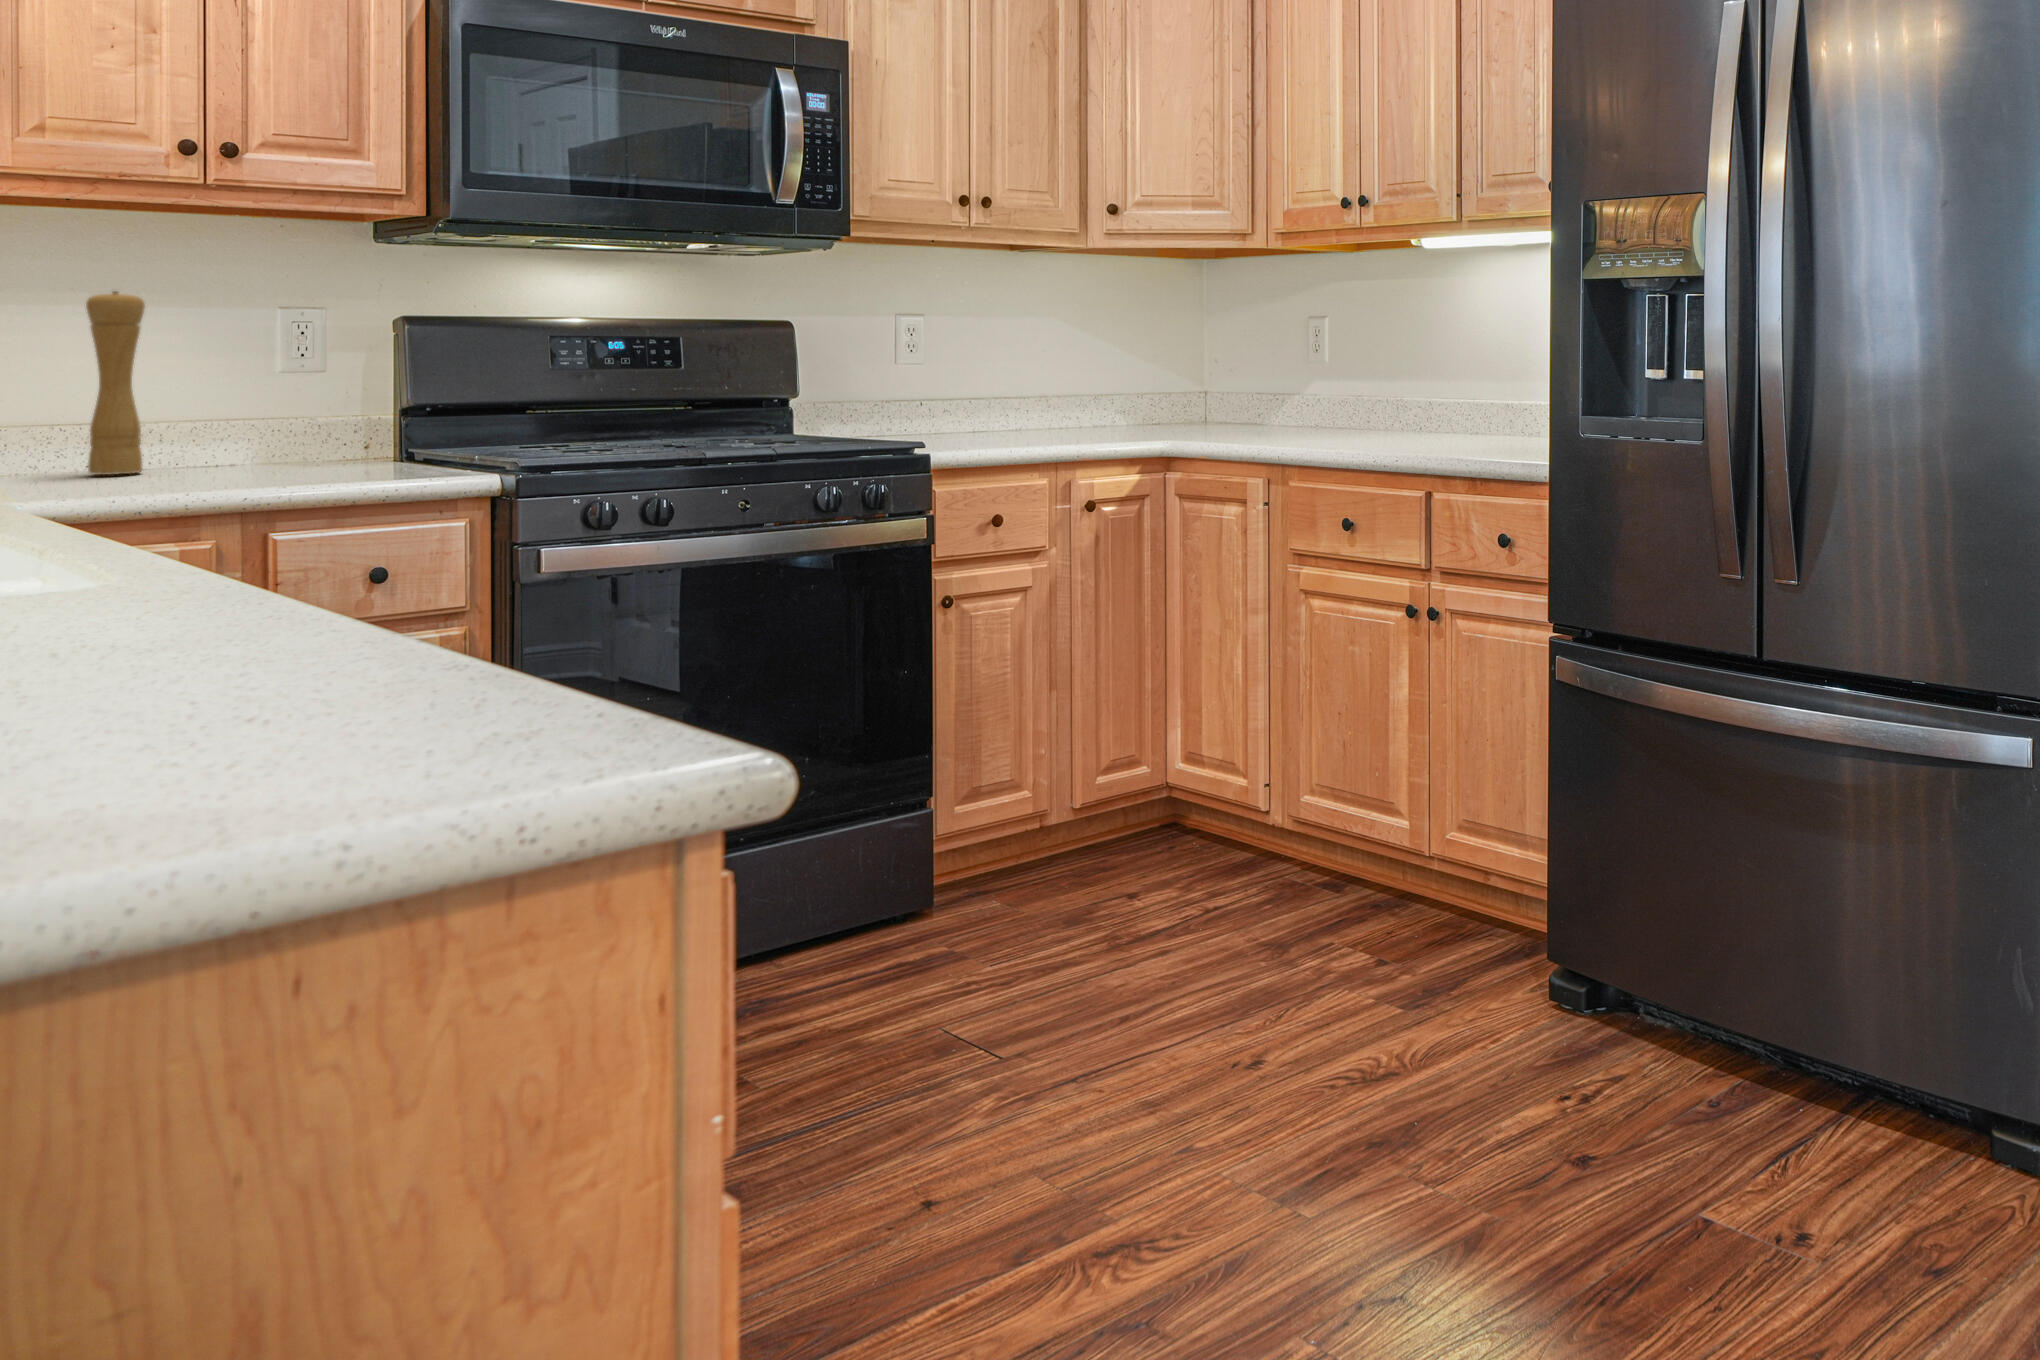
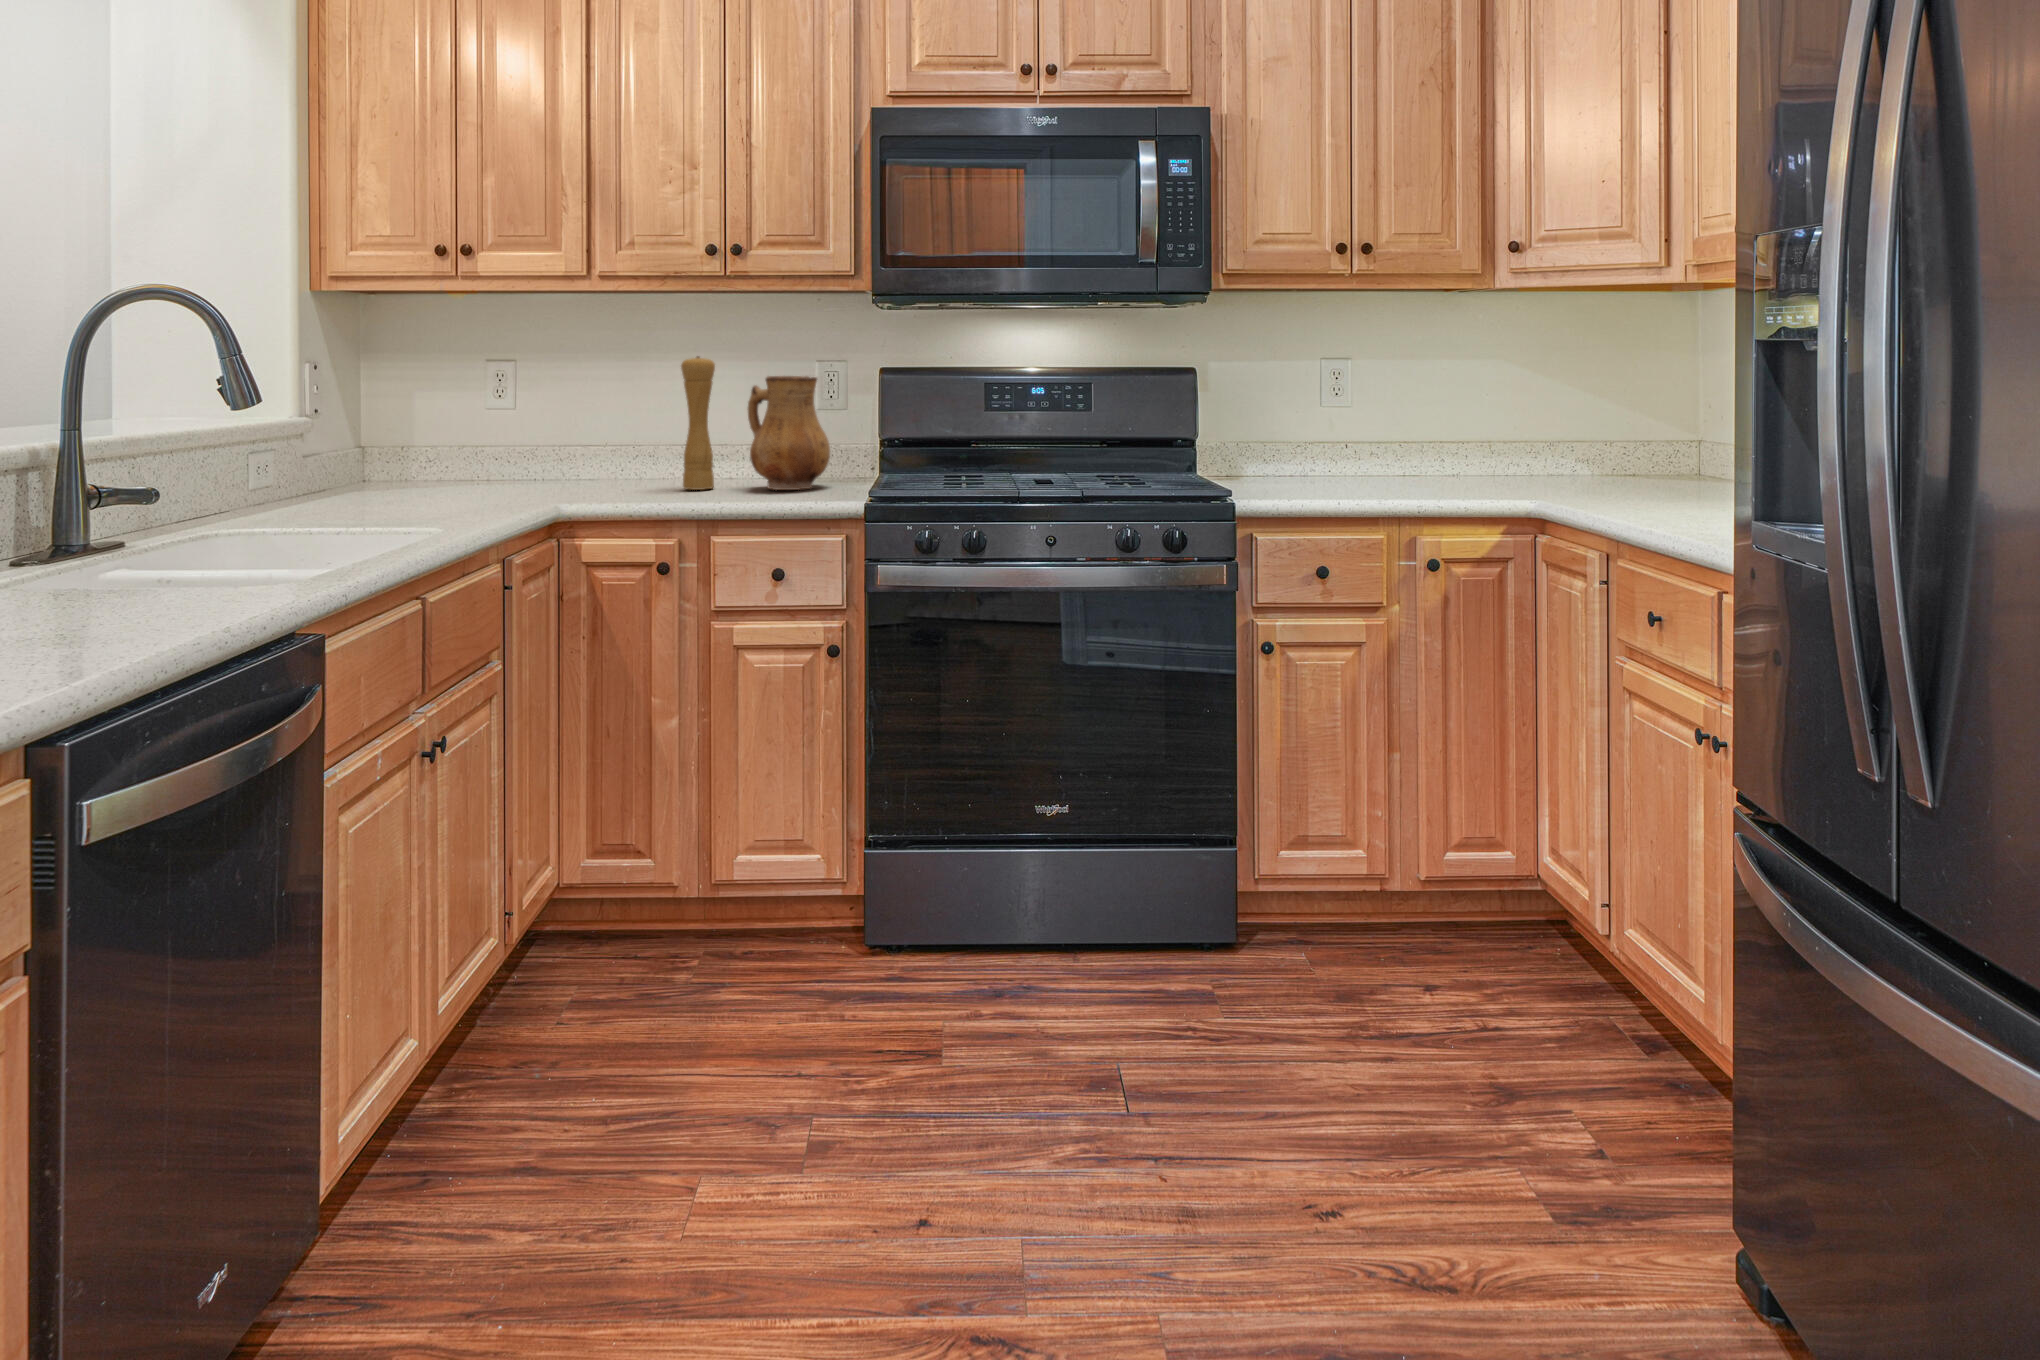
ceramic pitcher: none [198,320,342,468] -> present [747,376,830,490]

